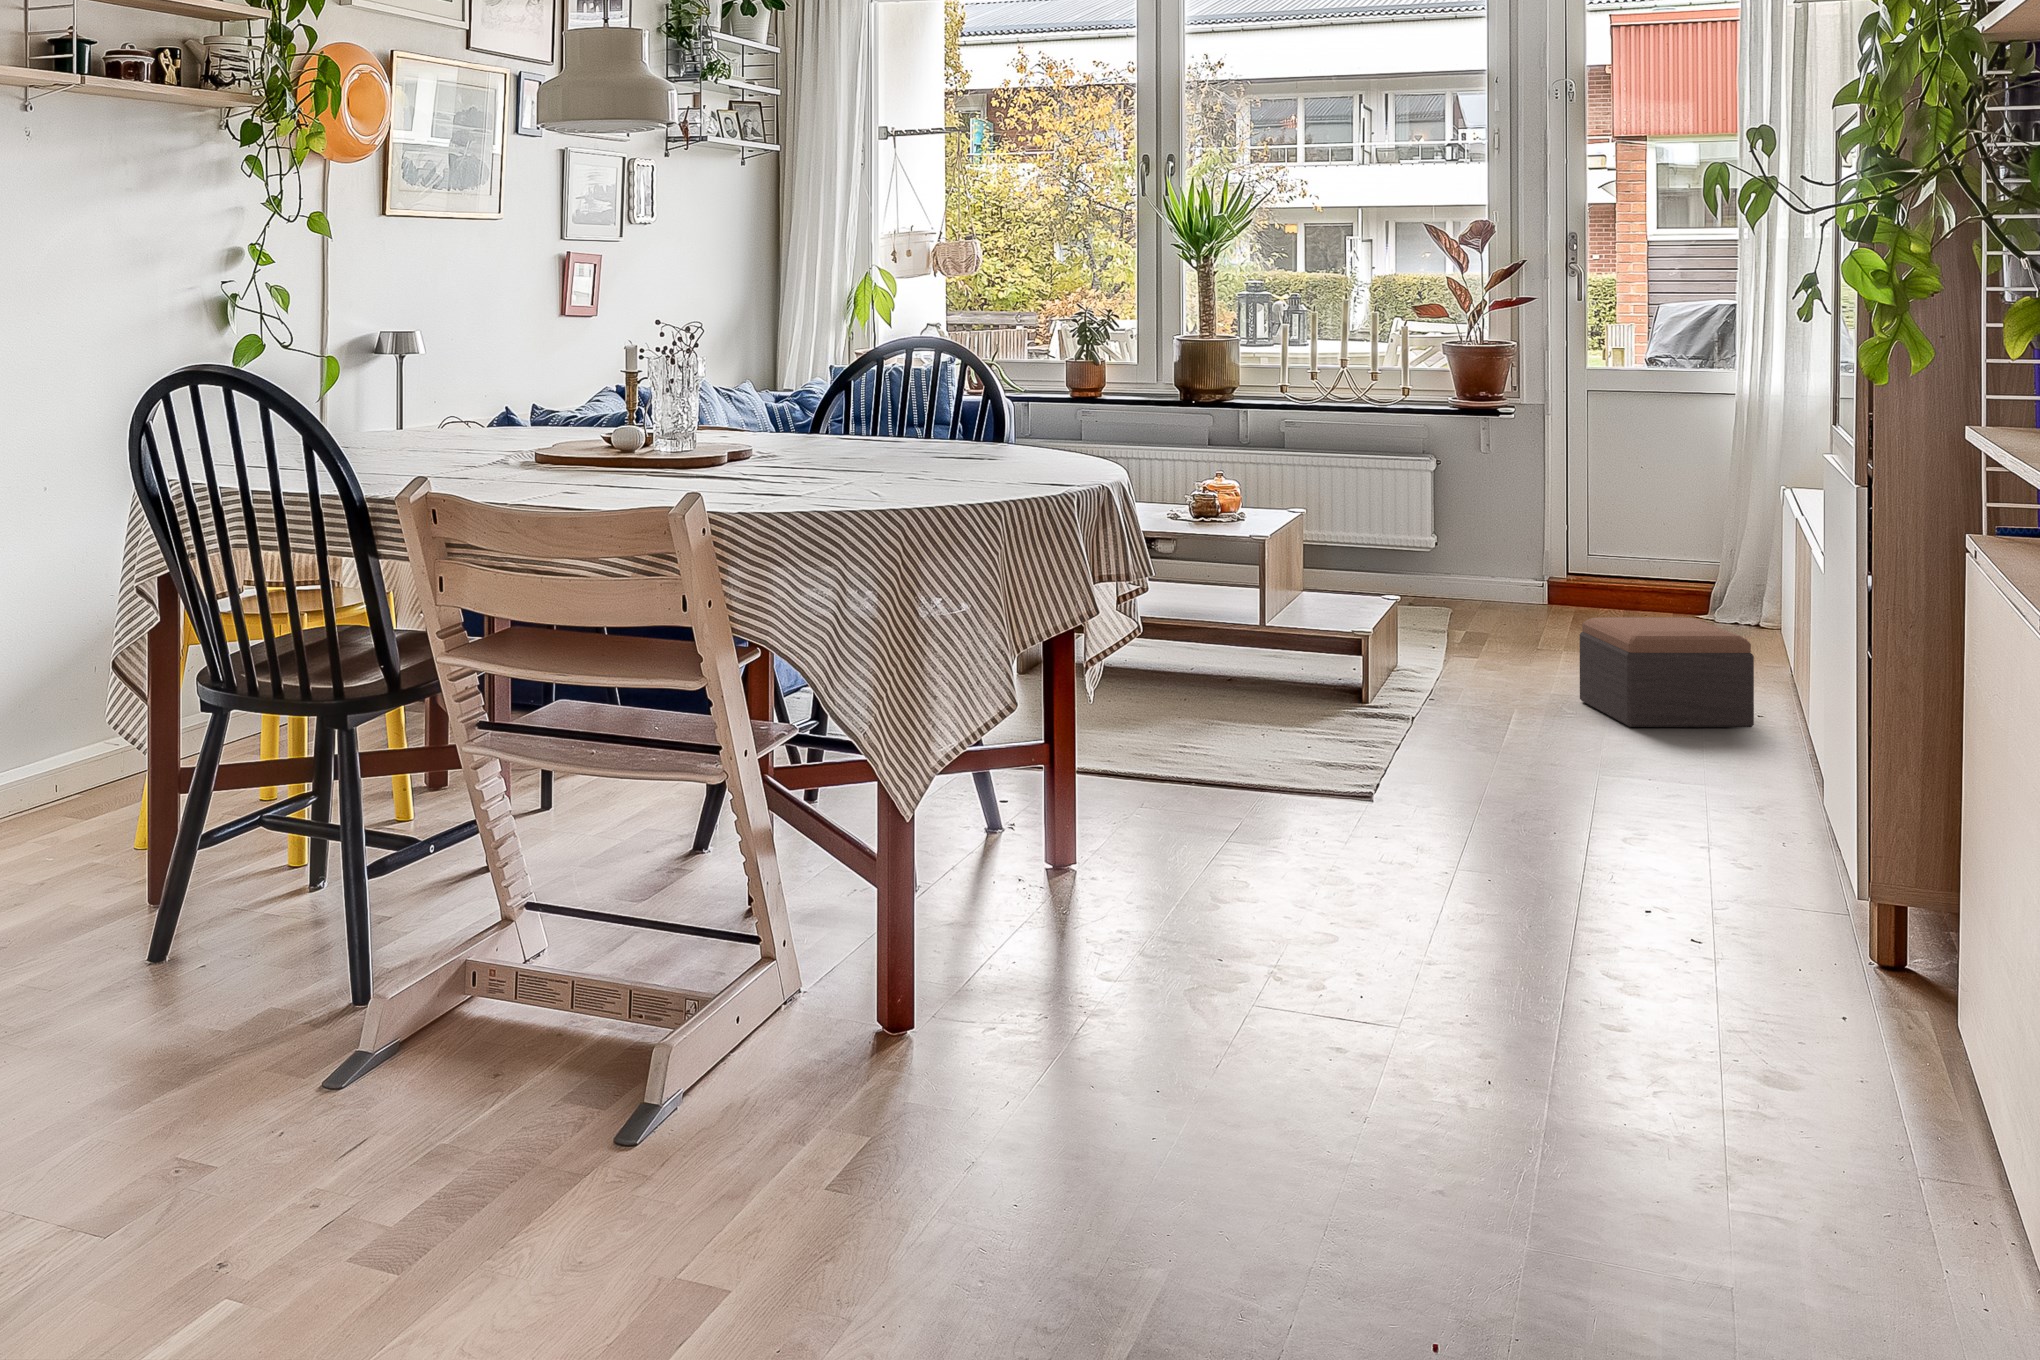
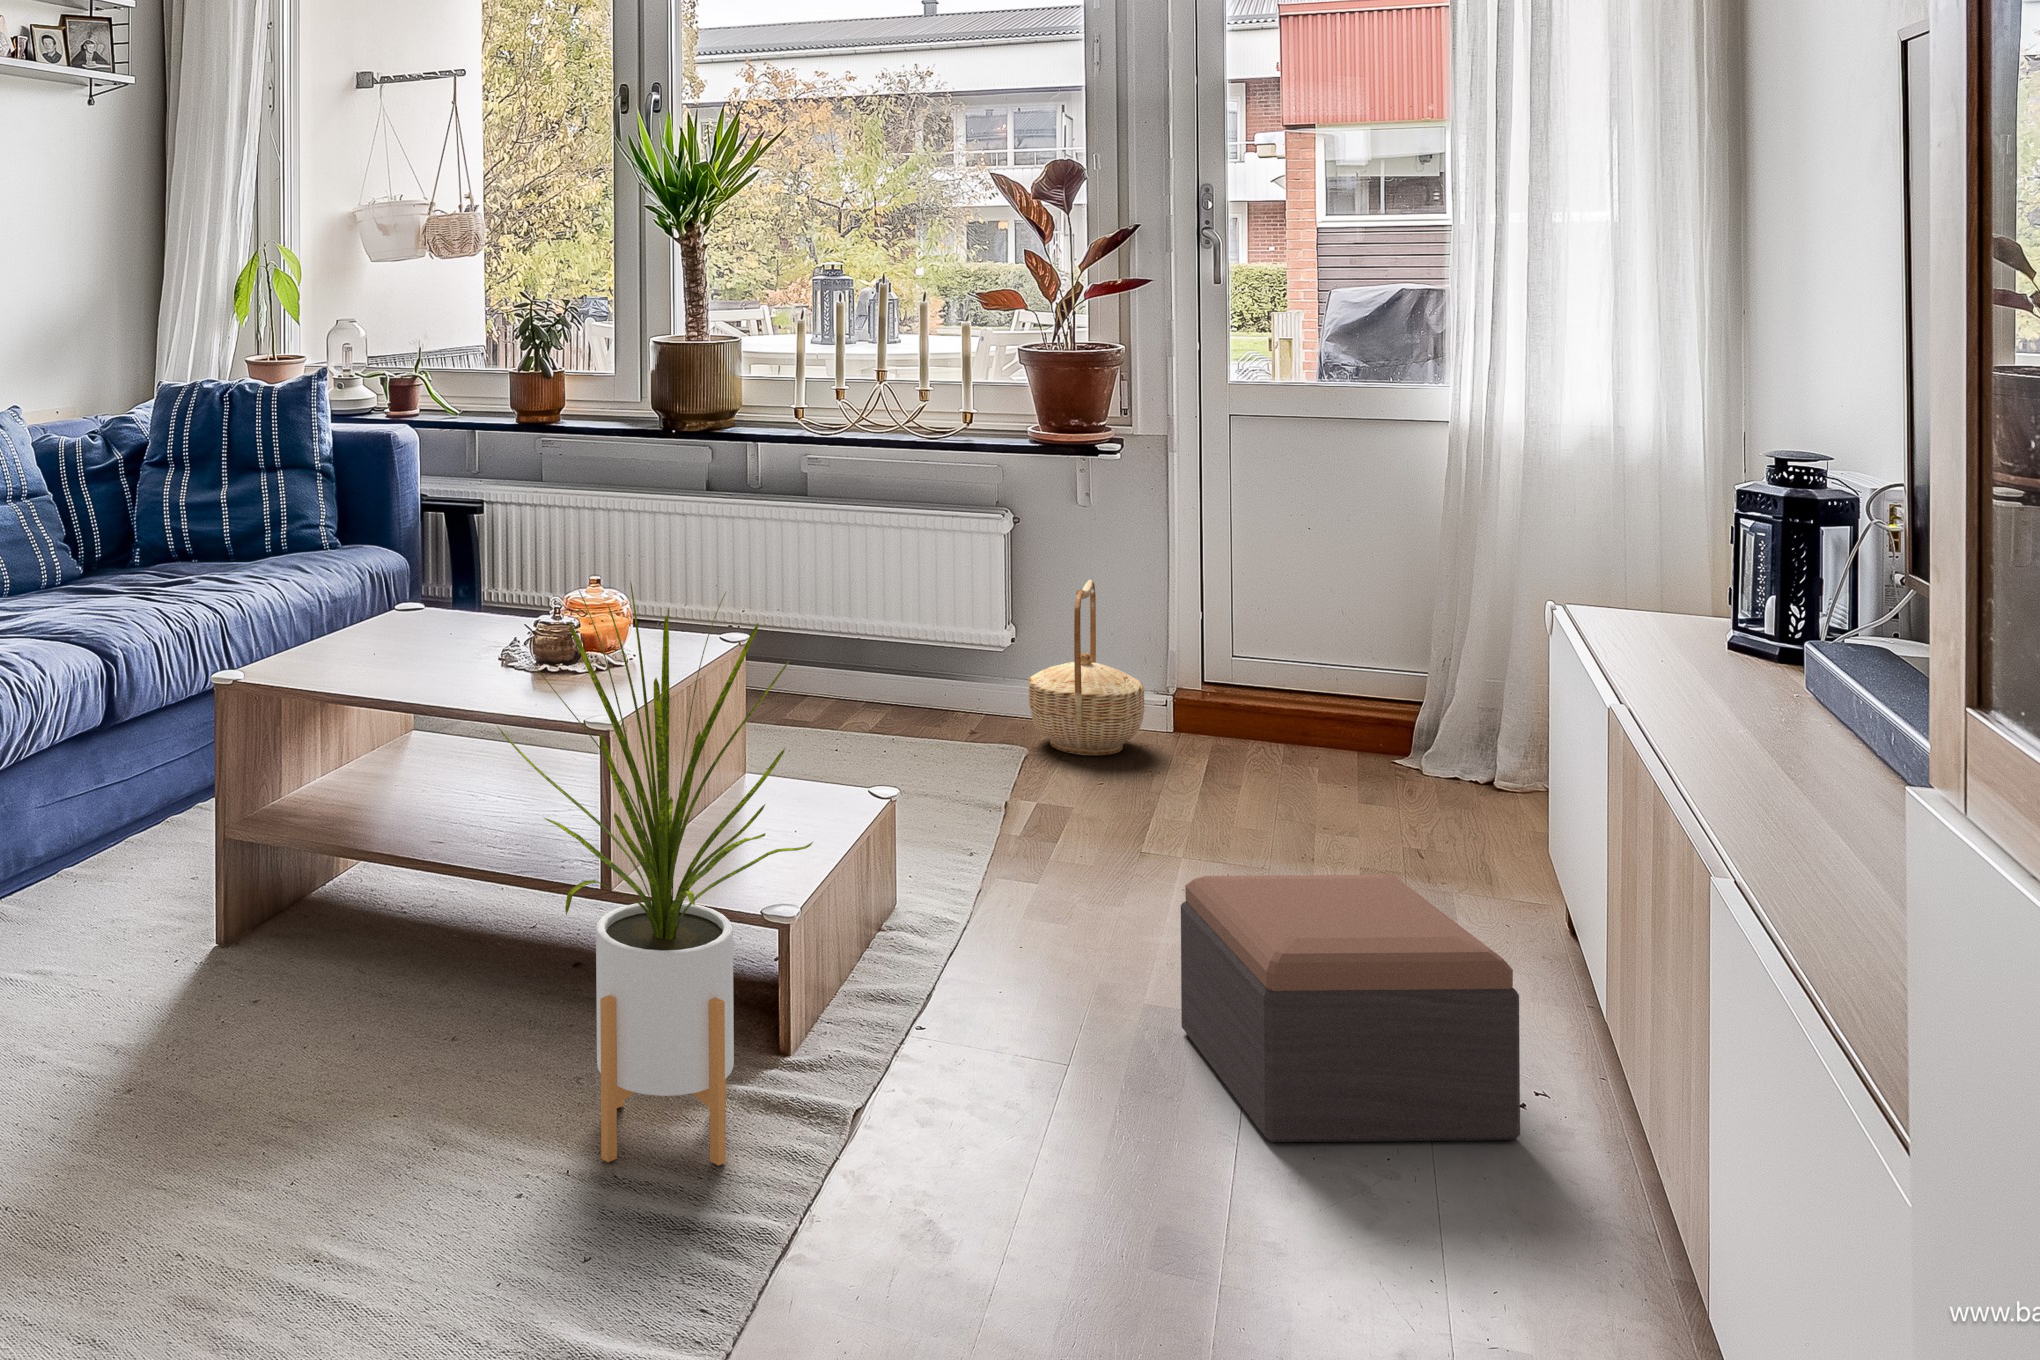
house plant: none [1245,453,1403,731] -> present [497,582,813,1166]
basket: none [1453,501,1534,615] -> present [1028,580,1144,755]

